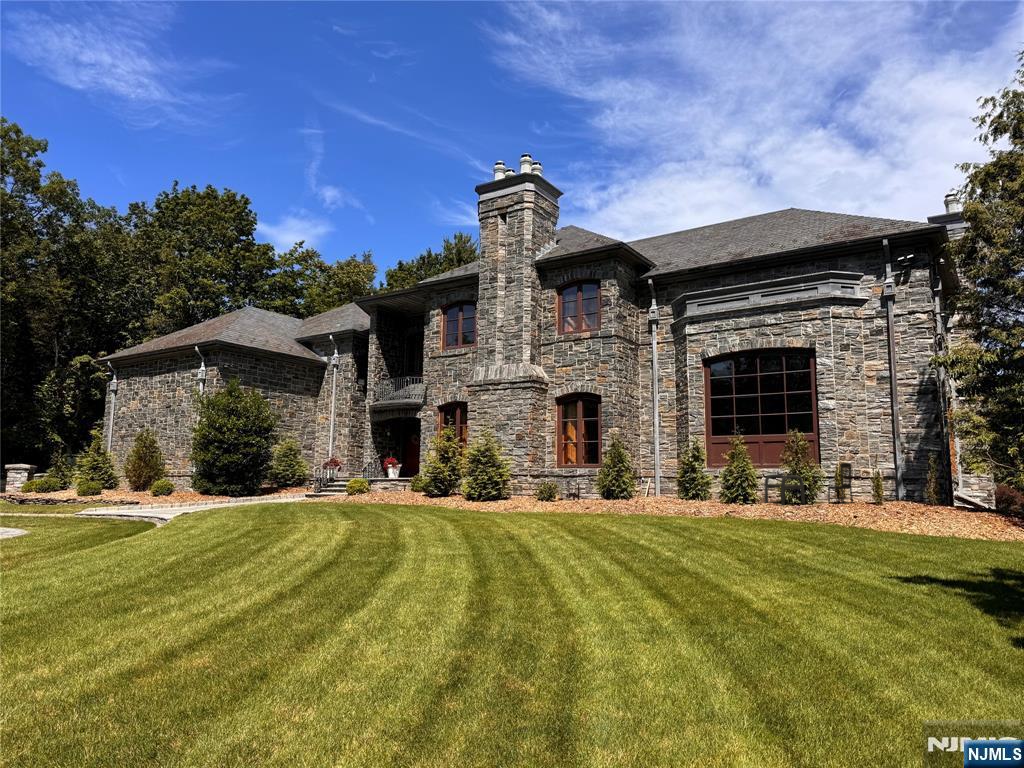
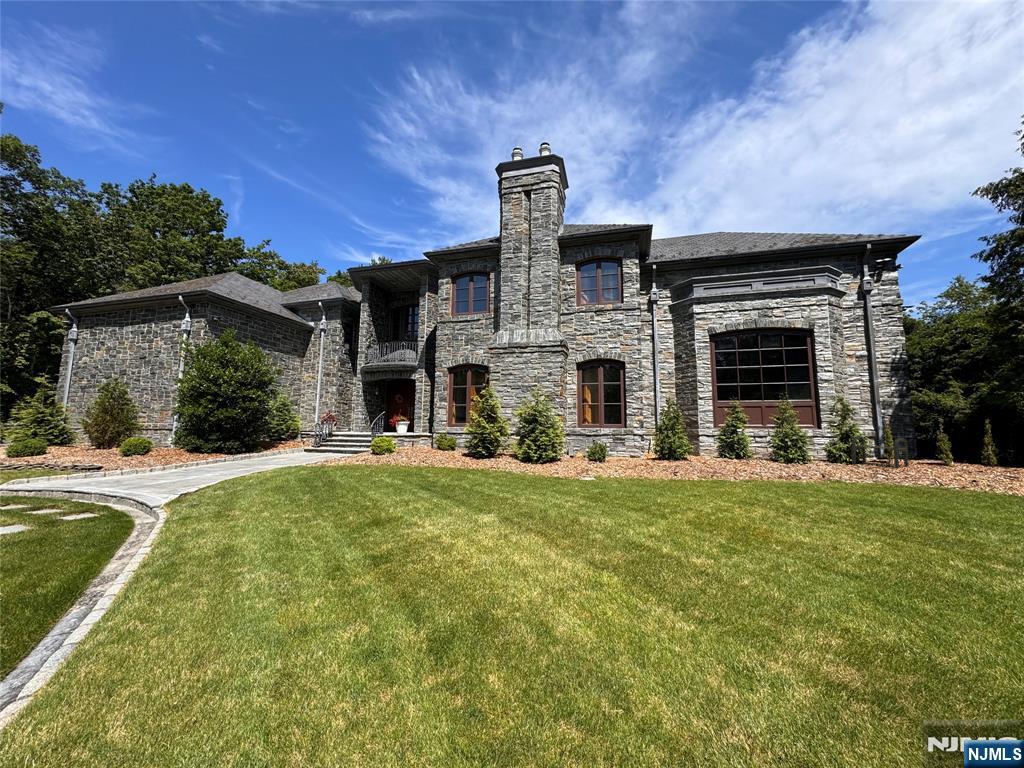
chair: present [828,463,853,504] -> none [916,426,942,466]

